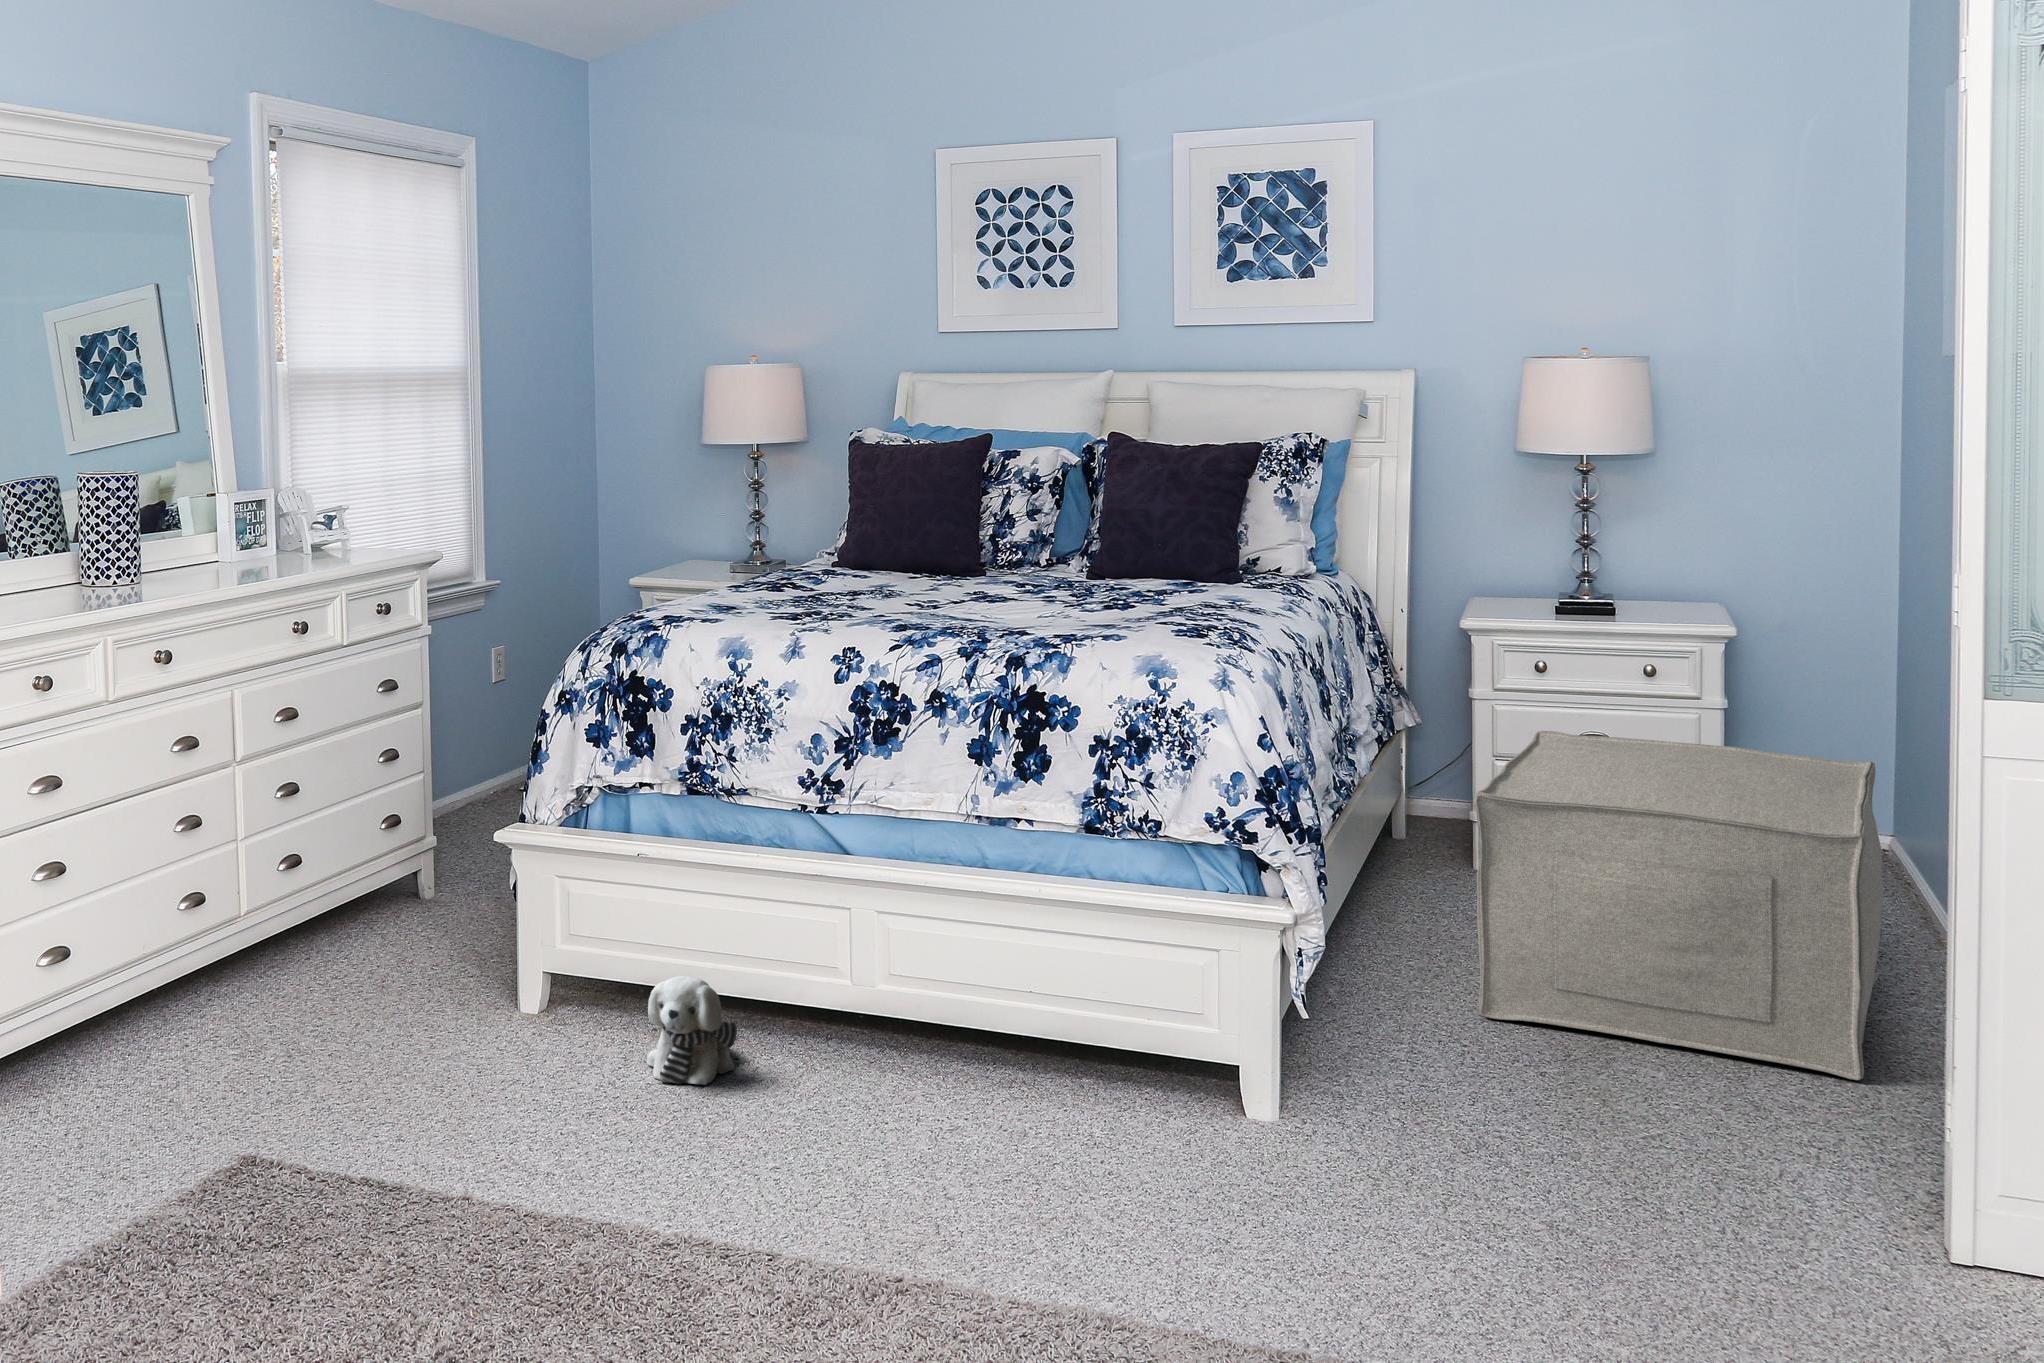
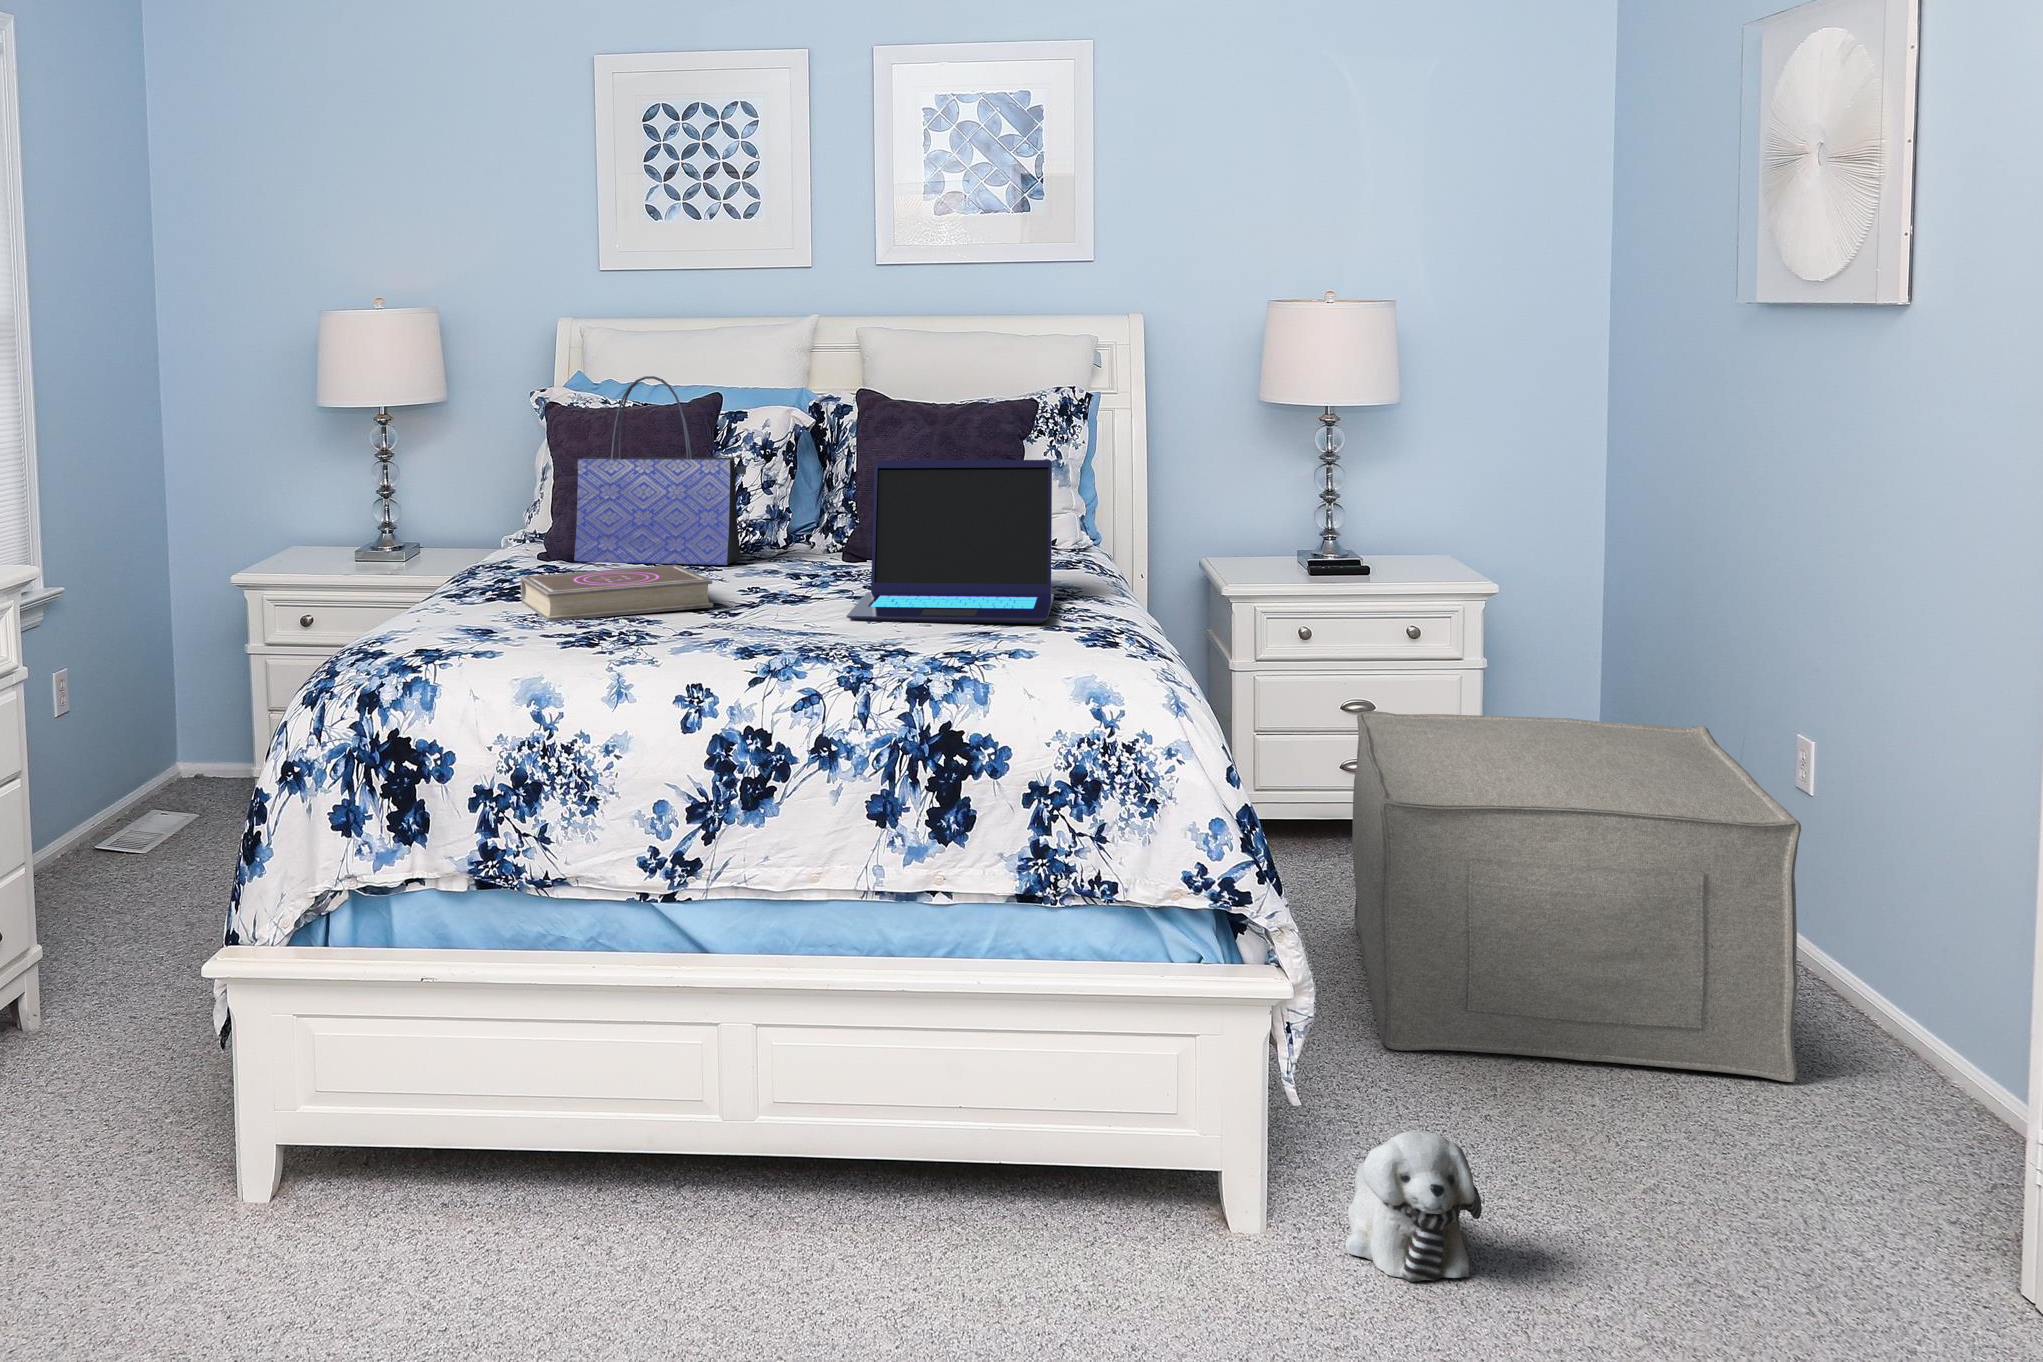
tote bag: none [861,418,997,575] -> present [574,376,746,565]
laptop: none [1017,488,1219,622] -> present [847,460,1054,624]
book: none [782,568,921,604] -> present [521,565,713,621]
plush toy: present [647,976,737,1085] -> present [1345,1131,1482,1281]

